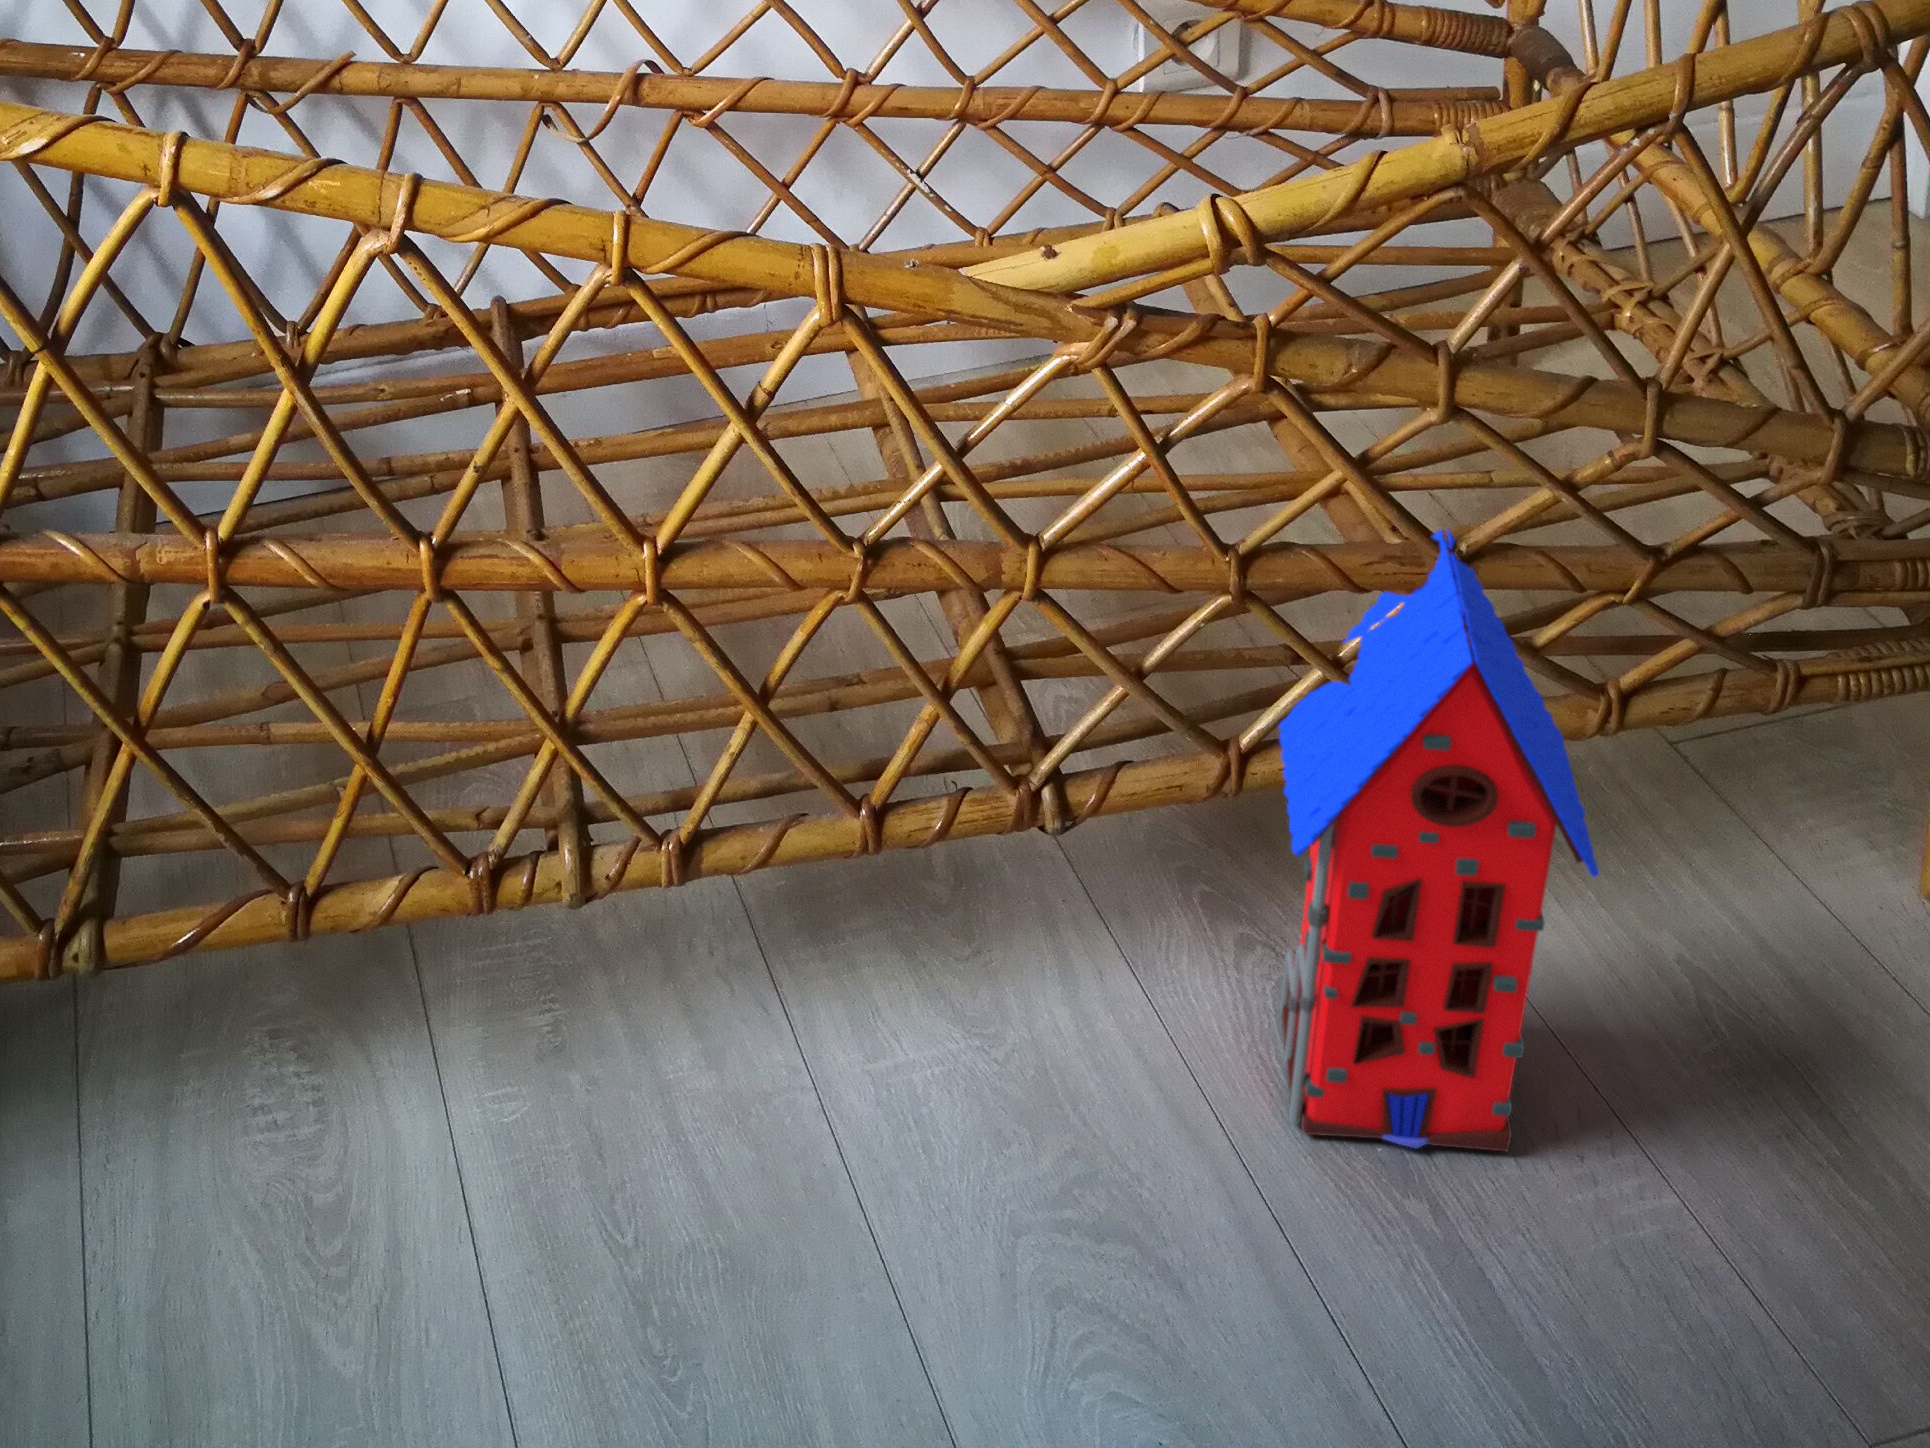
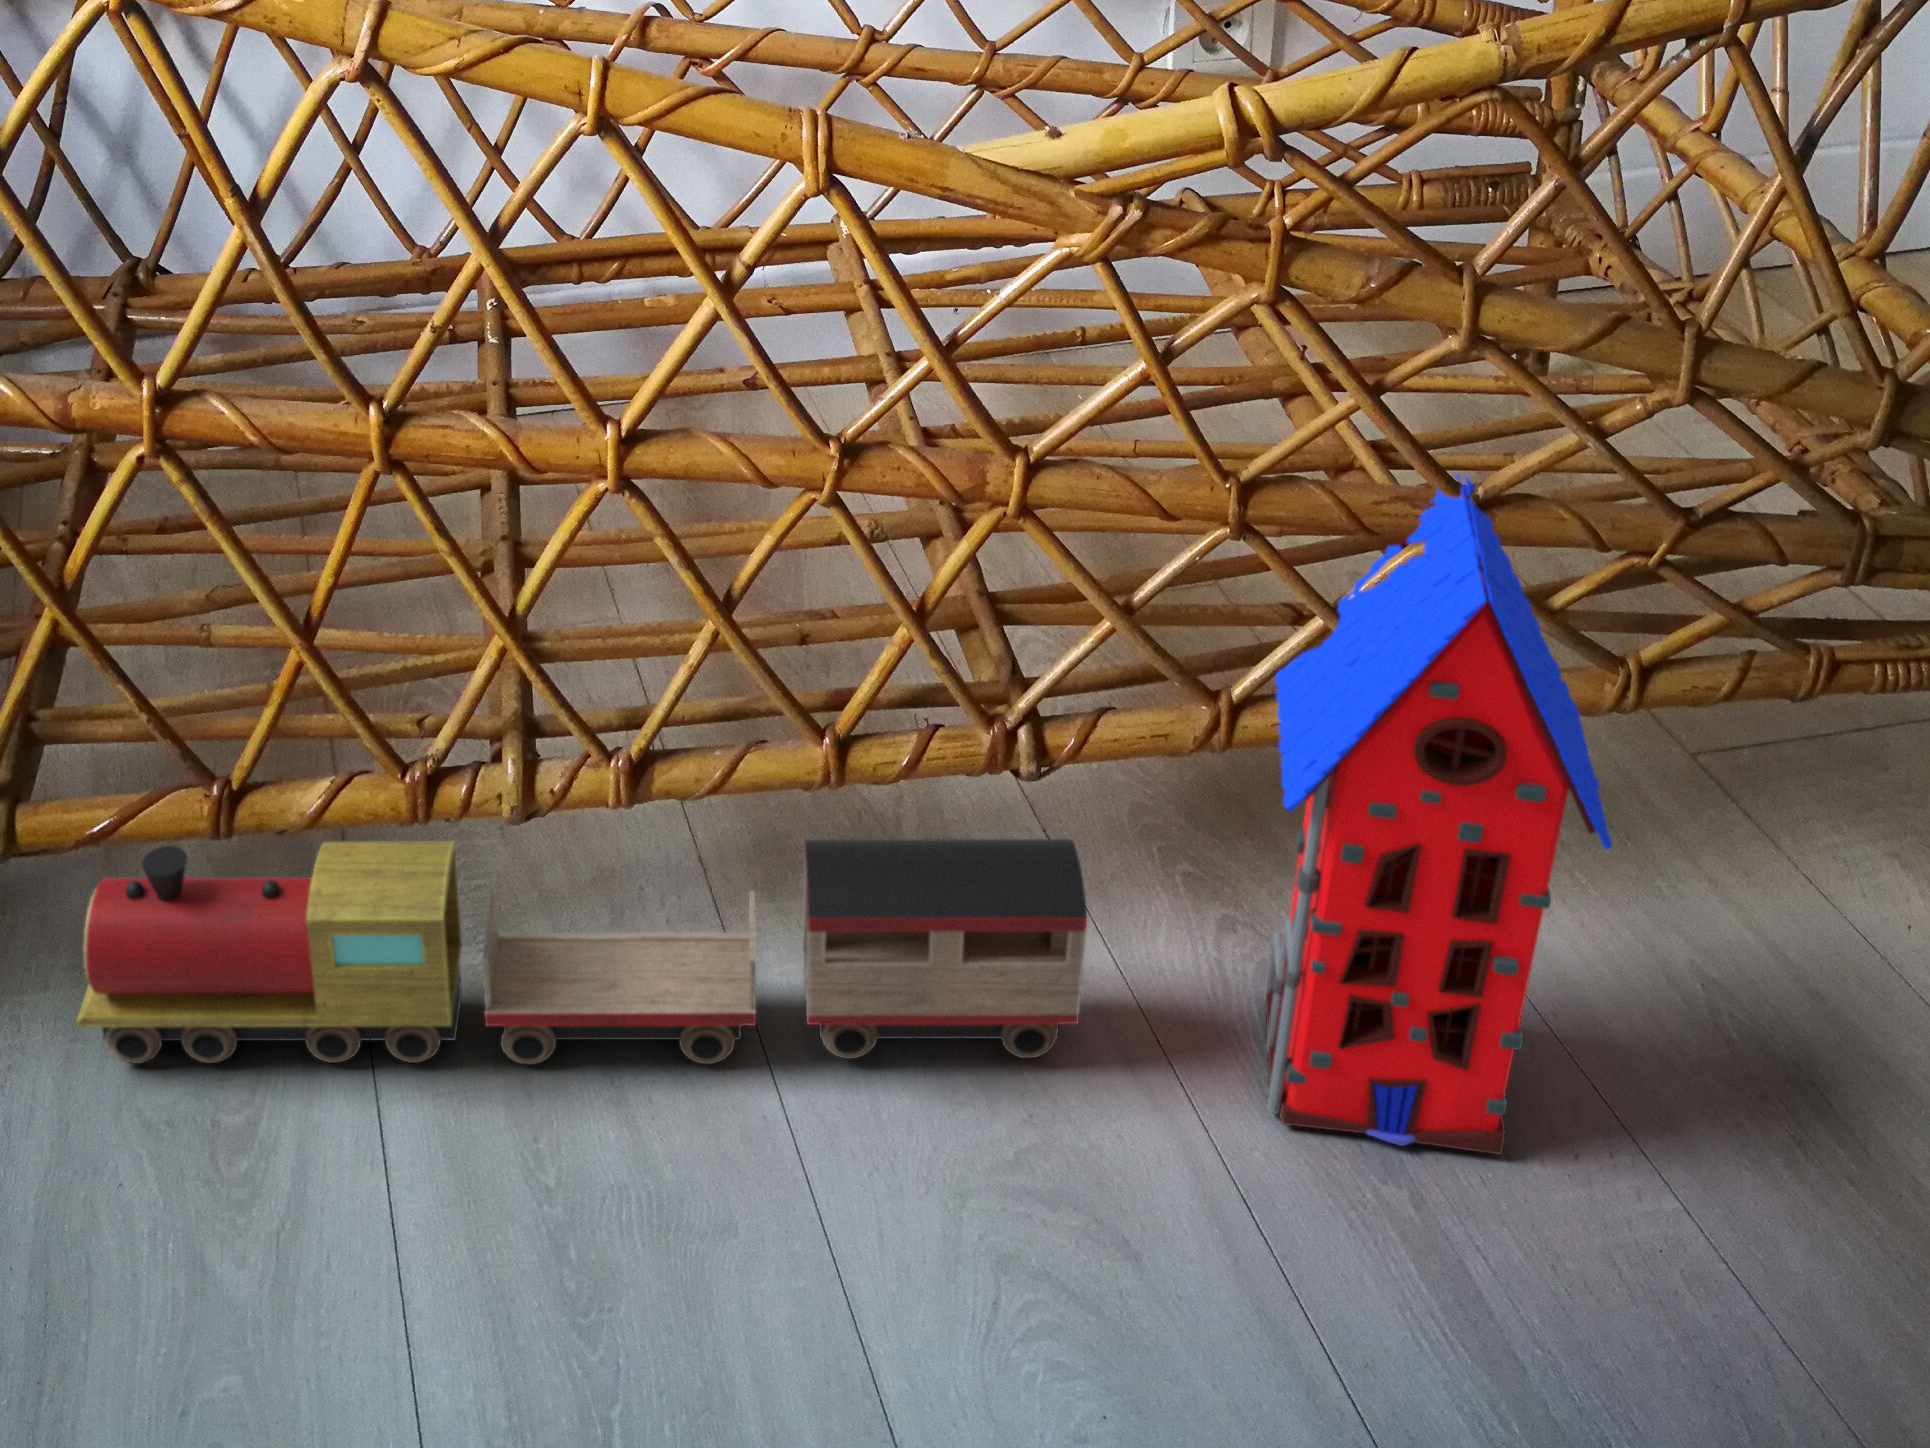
toy train: none [167,878,1113,1139] -> present [76,839,1087,1065]

